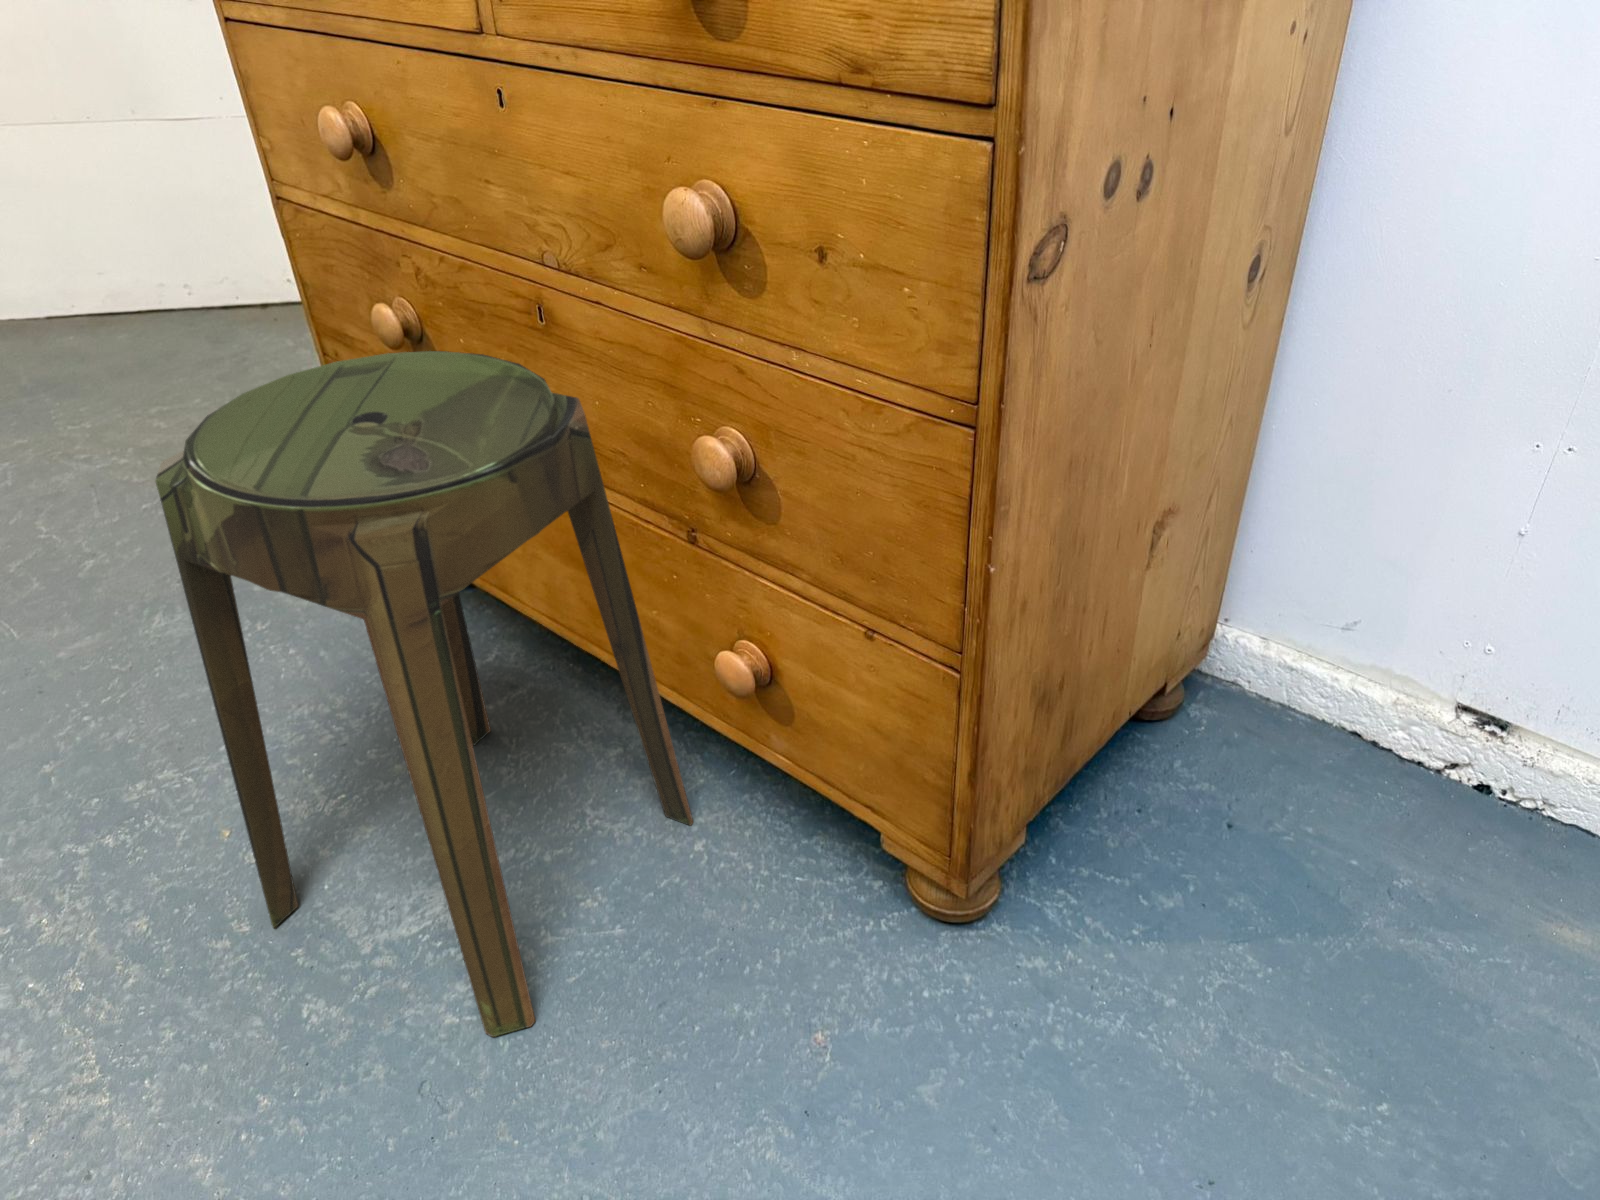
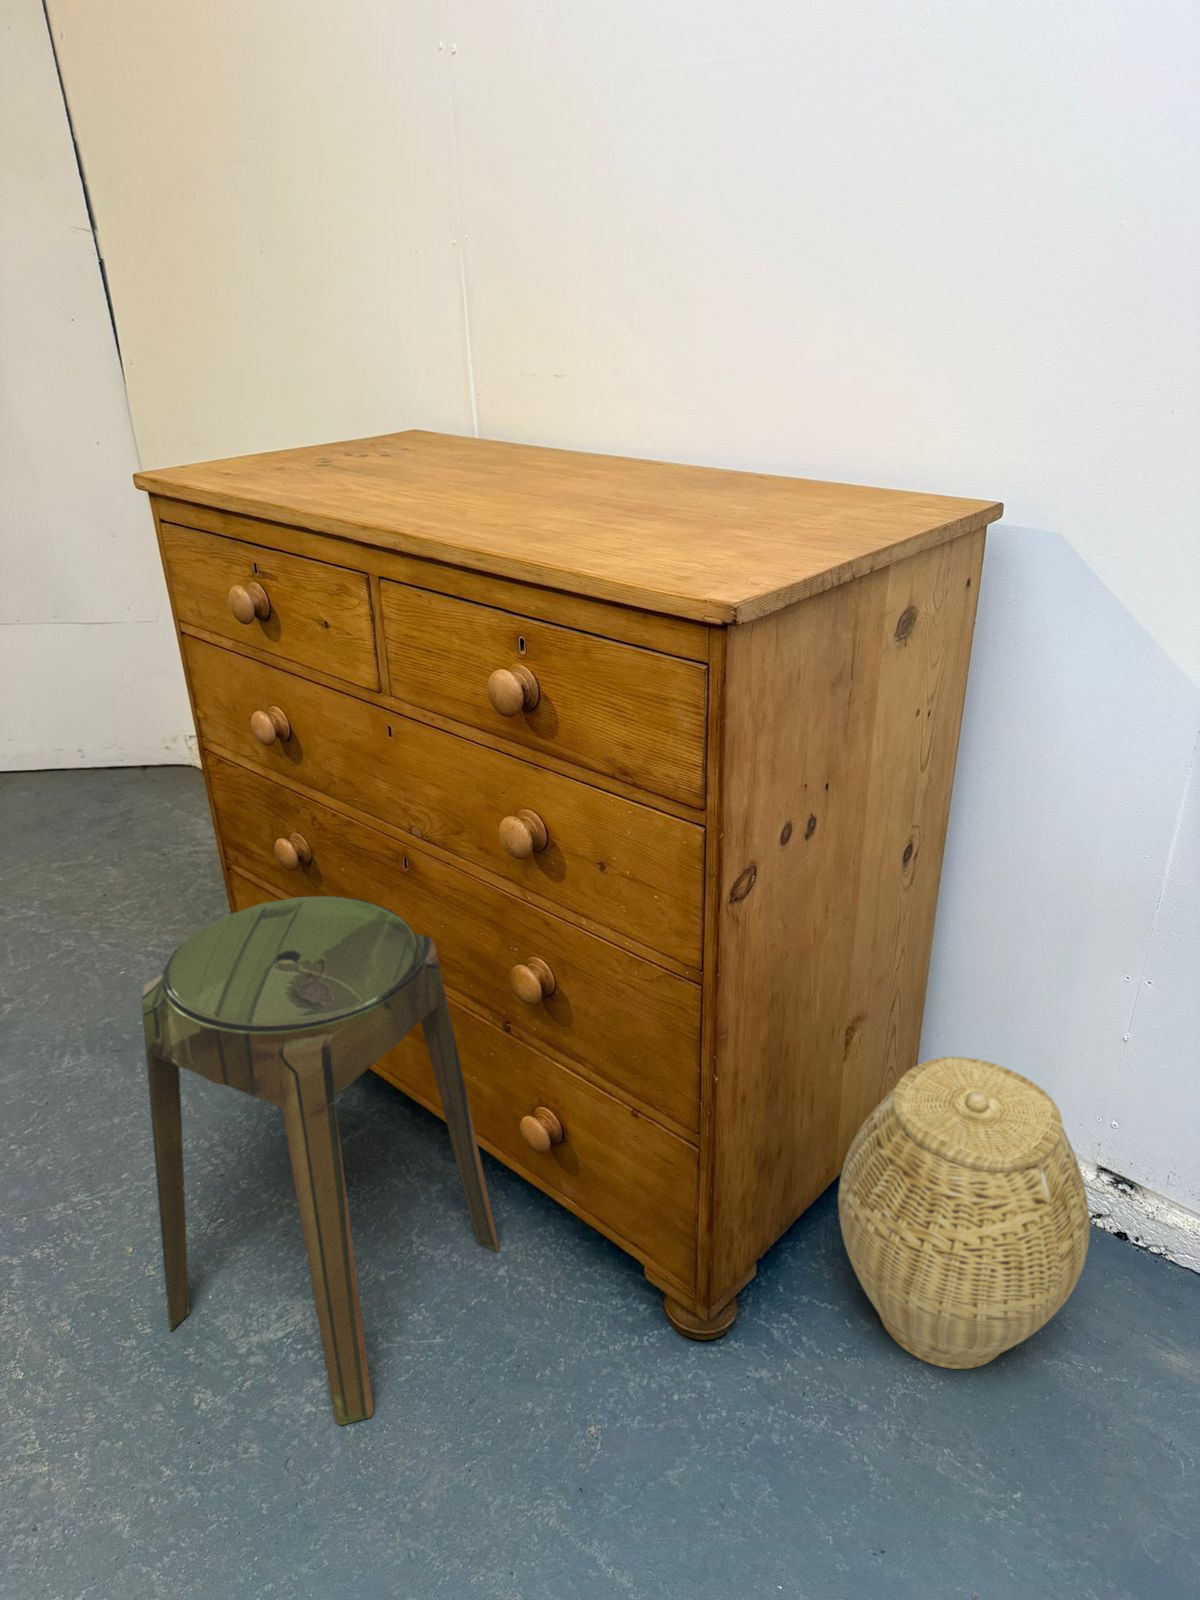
woven basket: none [1139,552,1489,951] -> present [838,1057,1090,1369]

